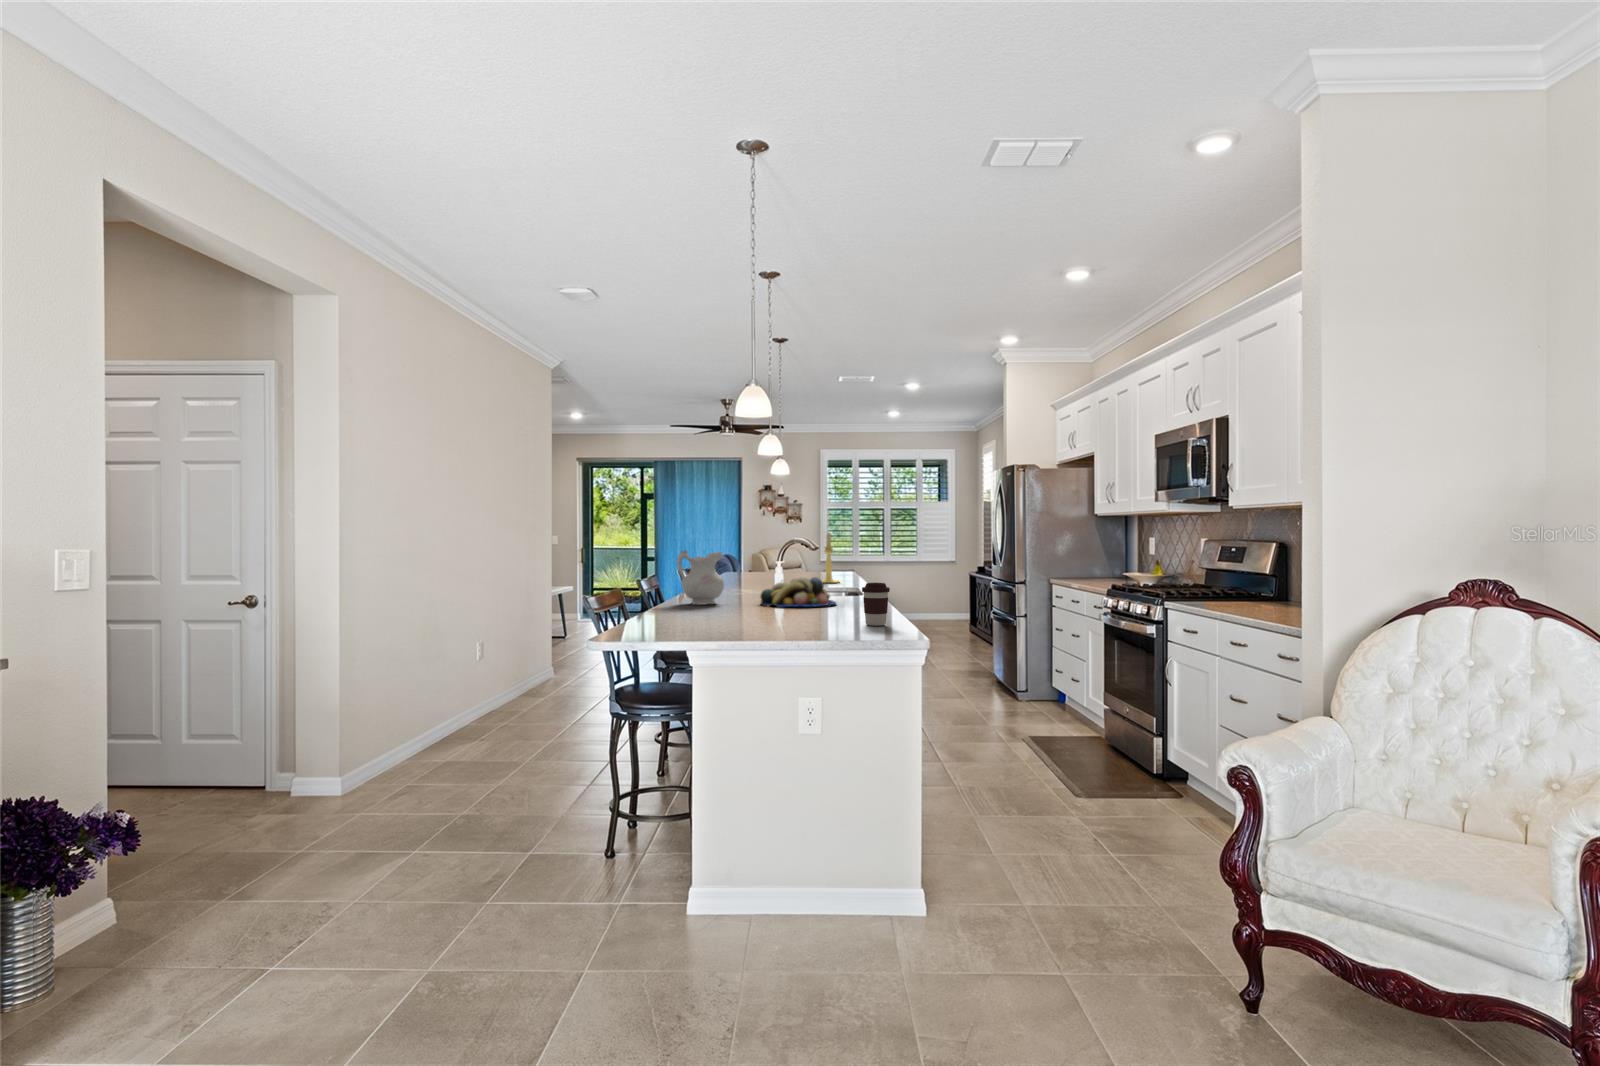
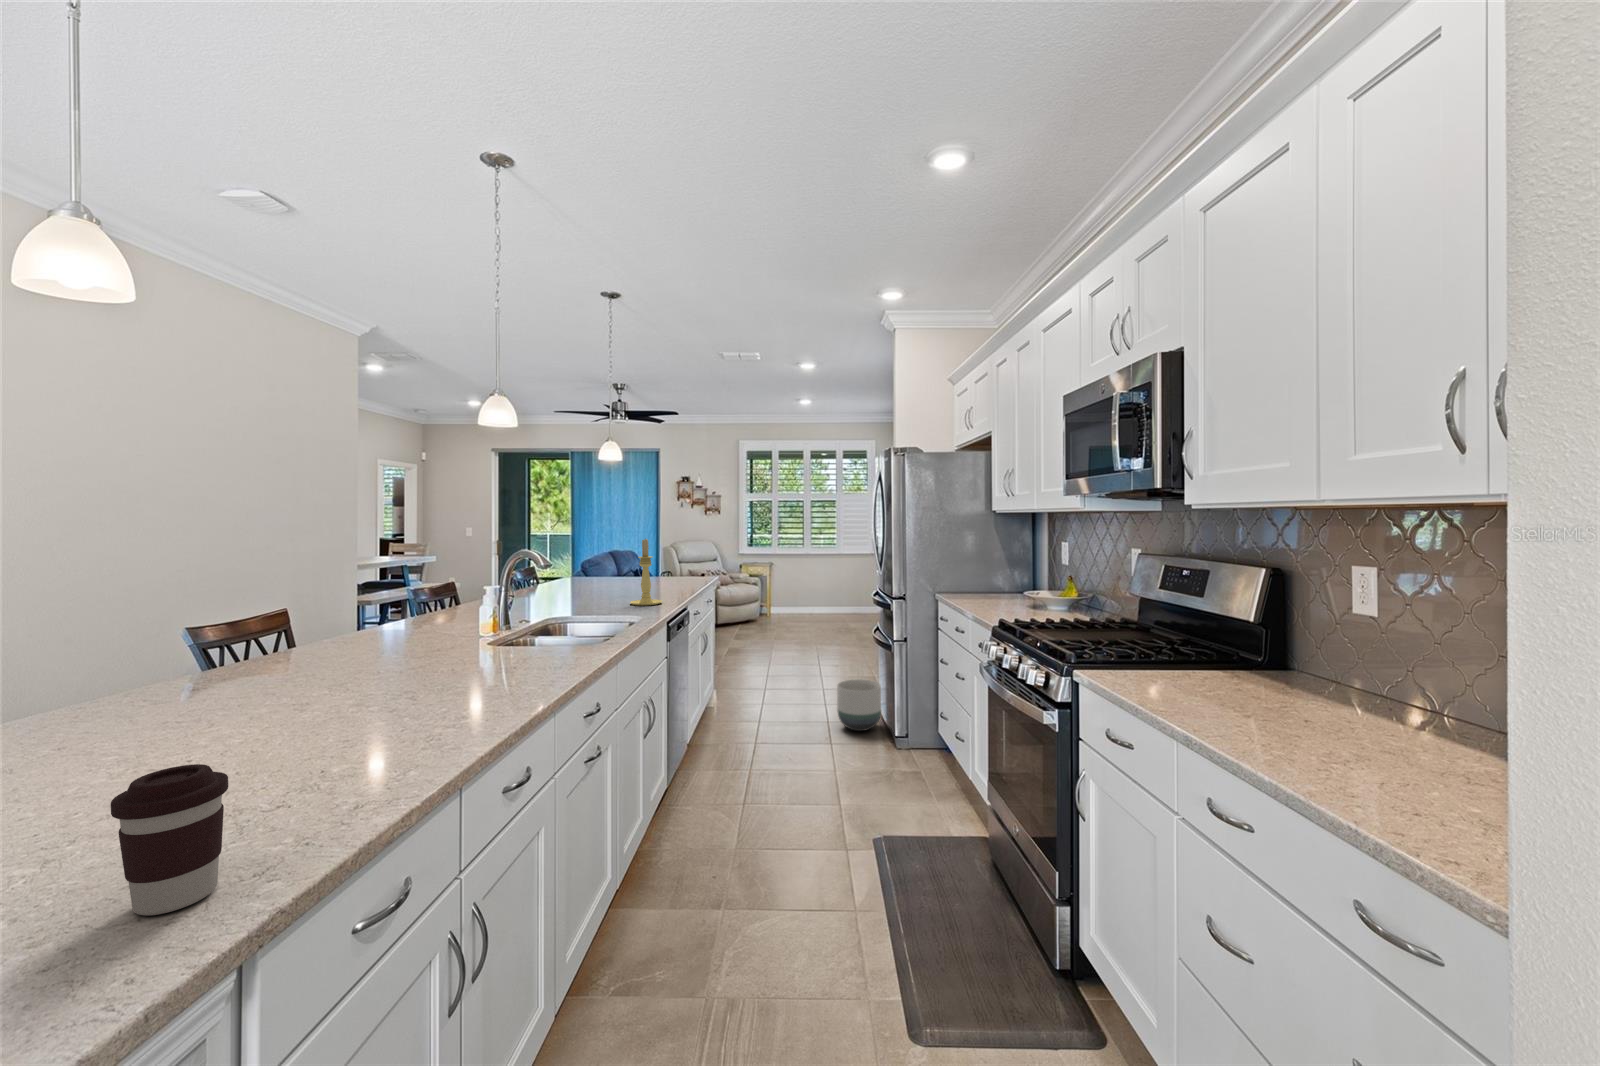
ceramic pitcher: present [677,551,724,605] -> none [126,605,249,713]
fruit bowl: present [761,577,836,607] -> none [300,645,470,720]
planter: none [964,653,1001,693] -> present [837,679,881,731]

